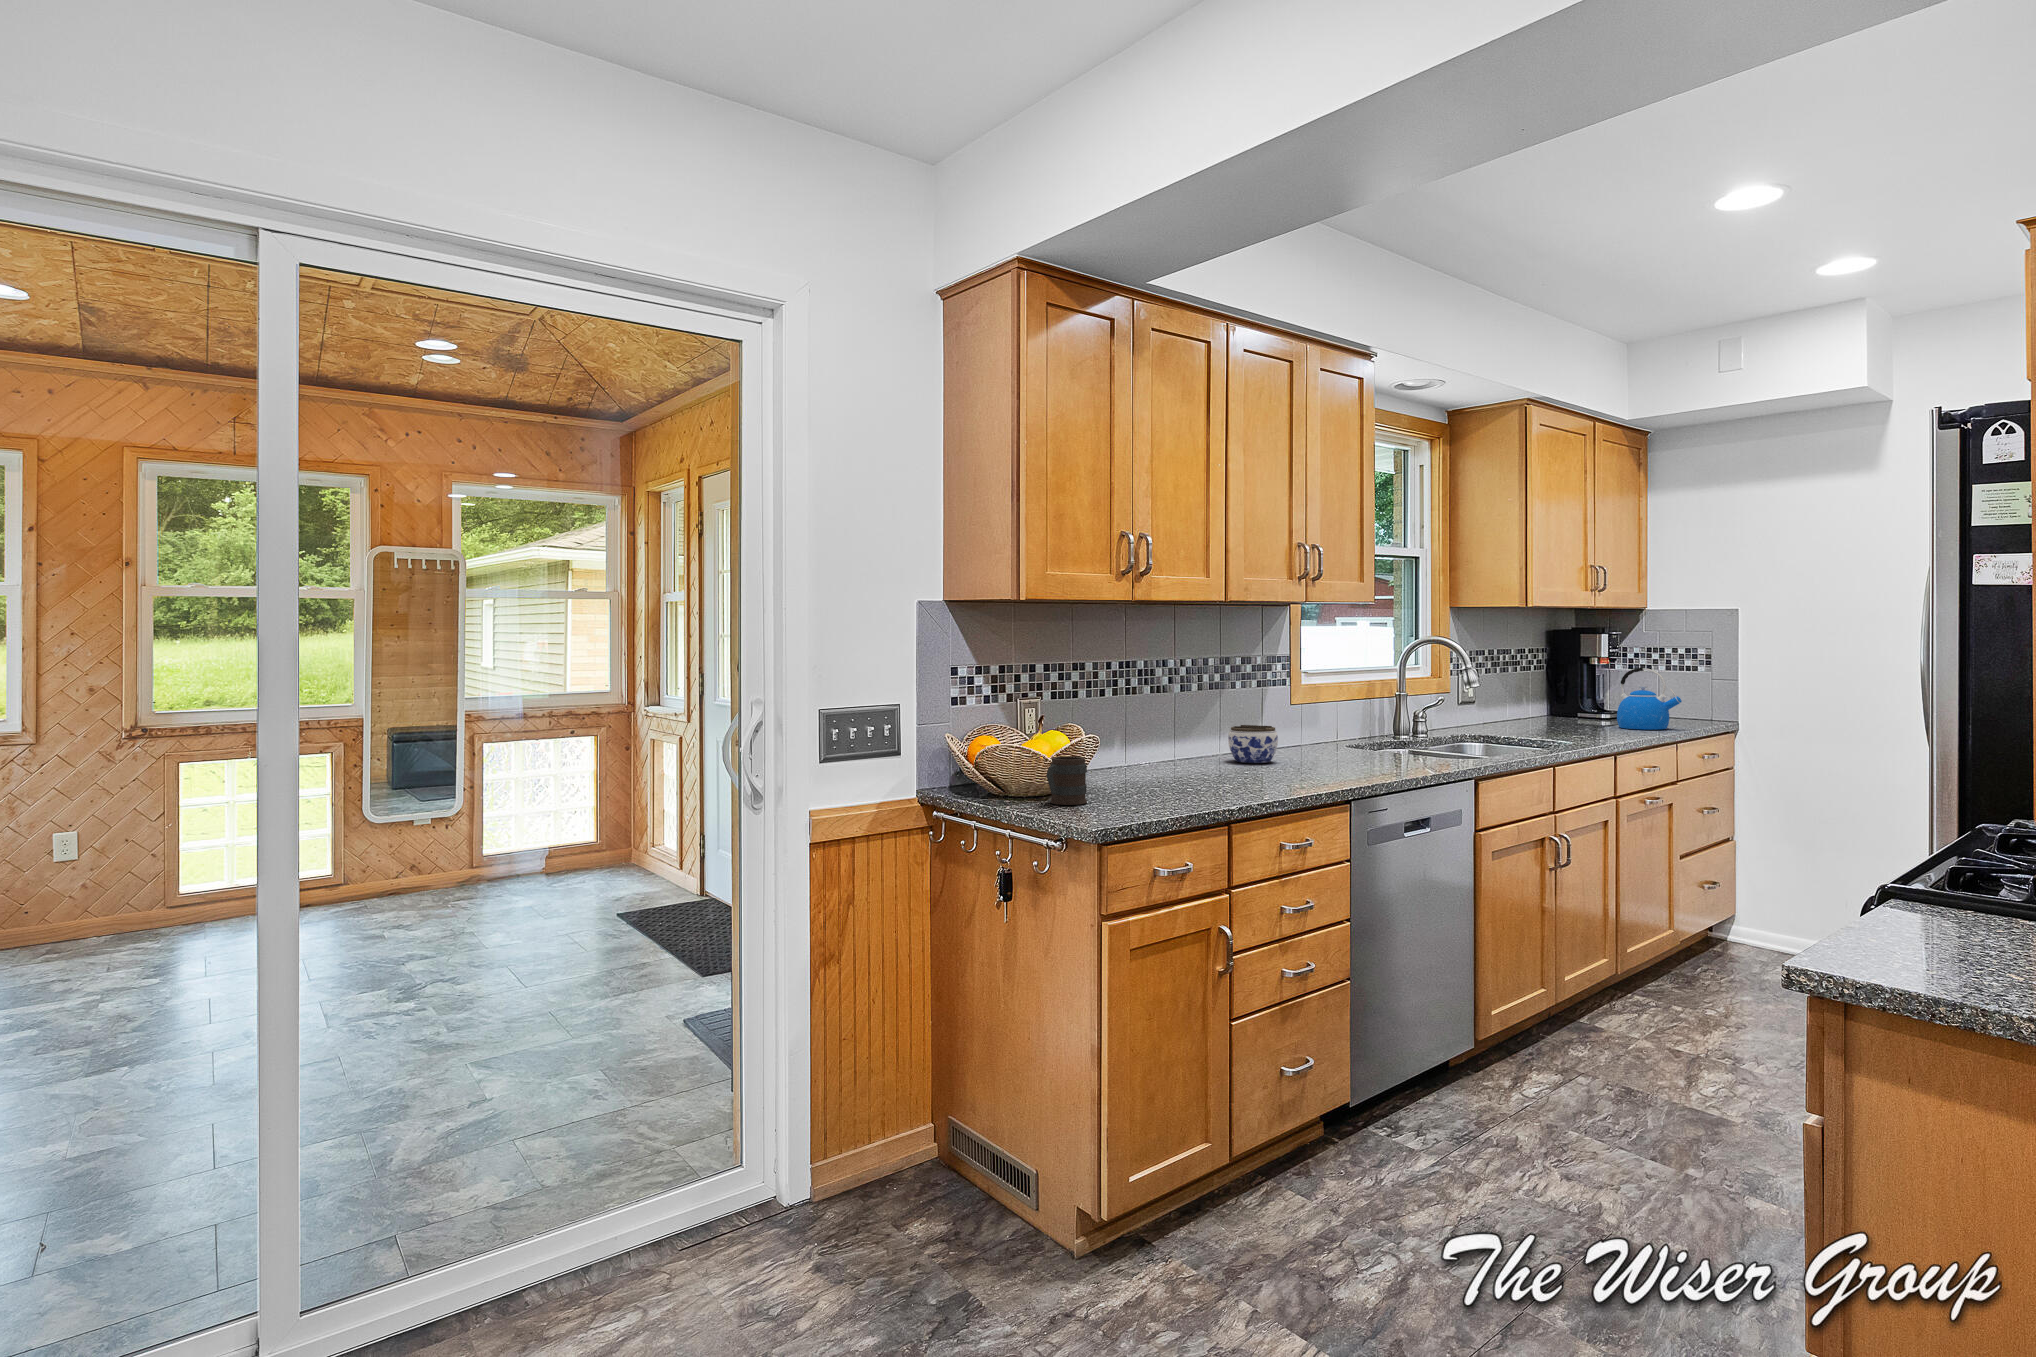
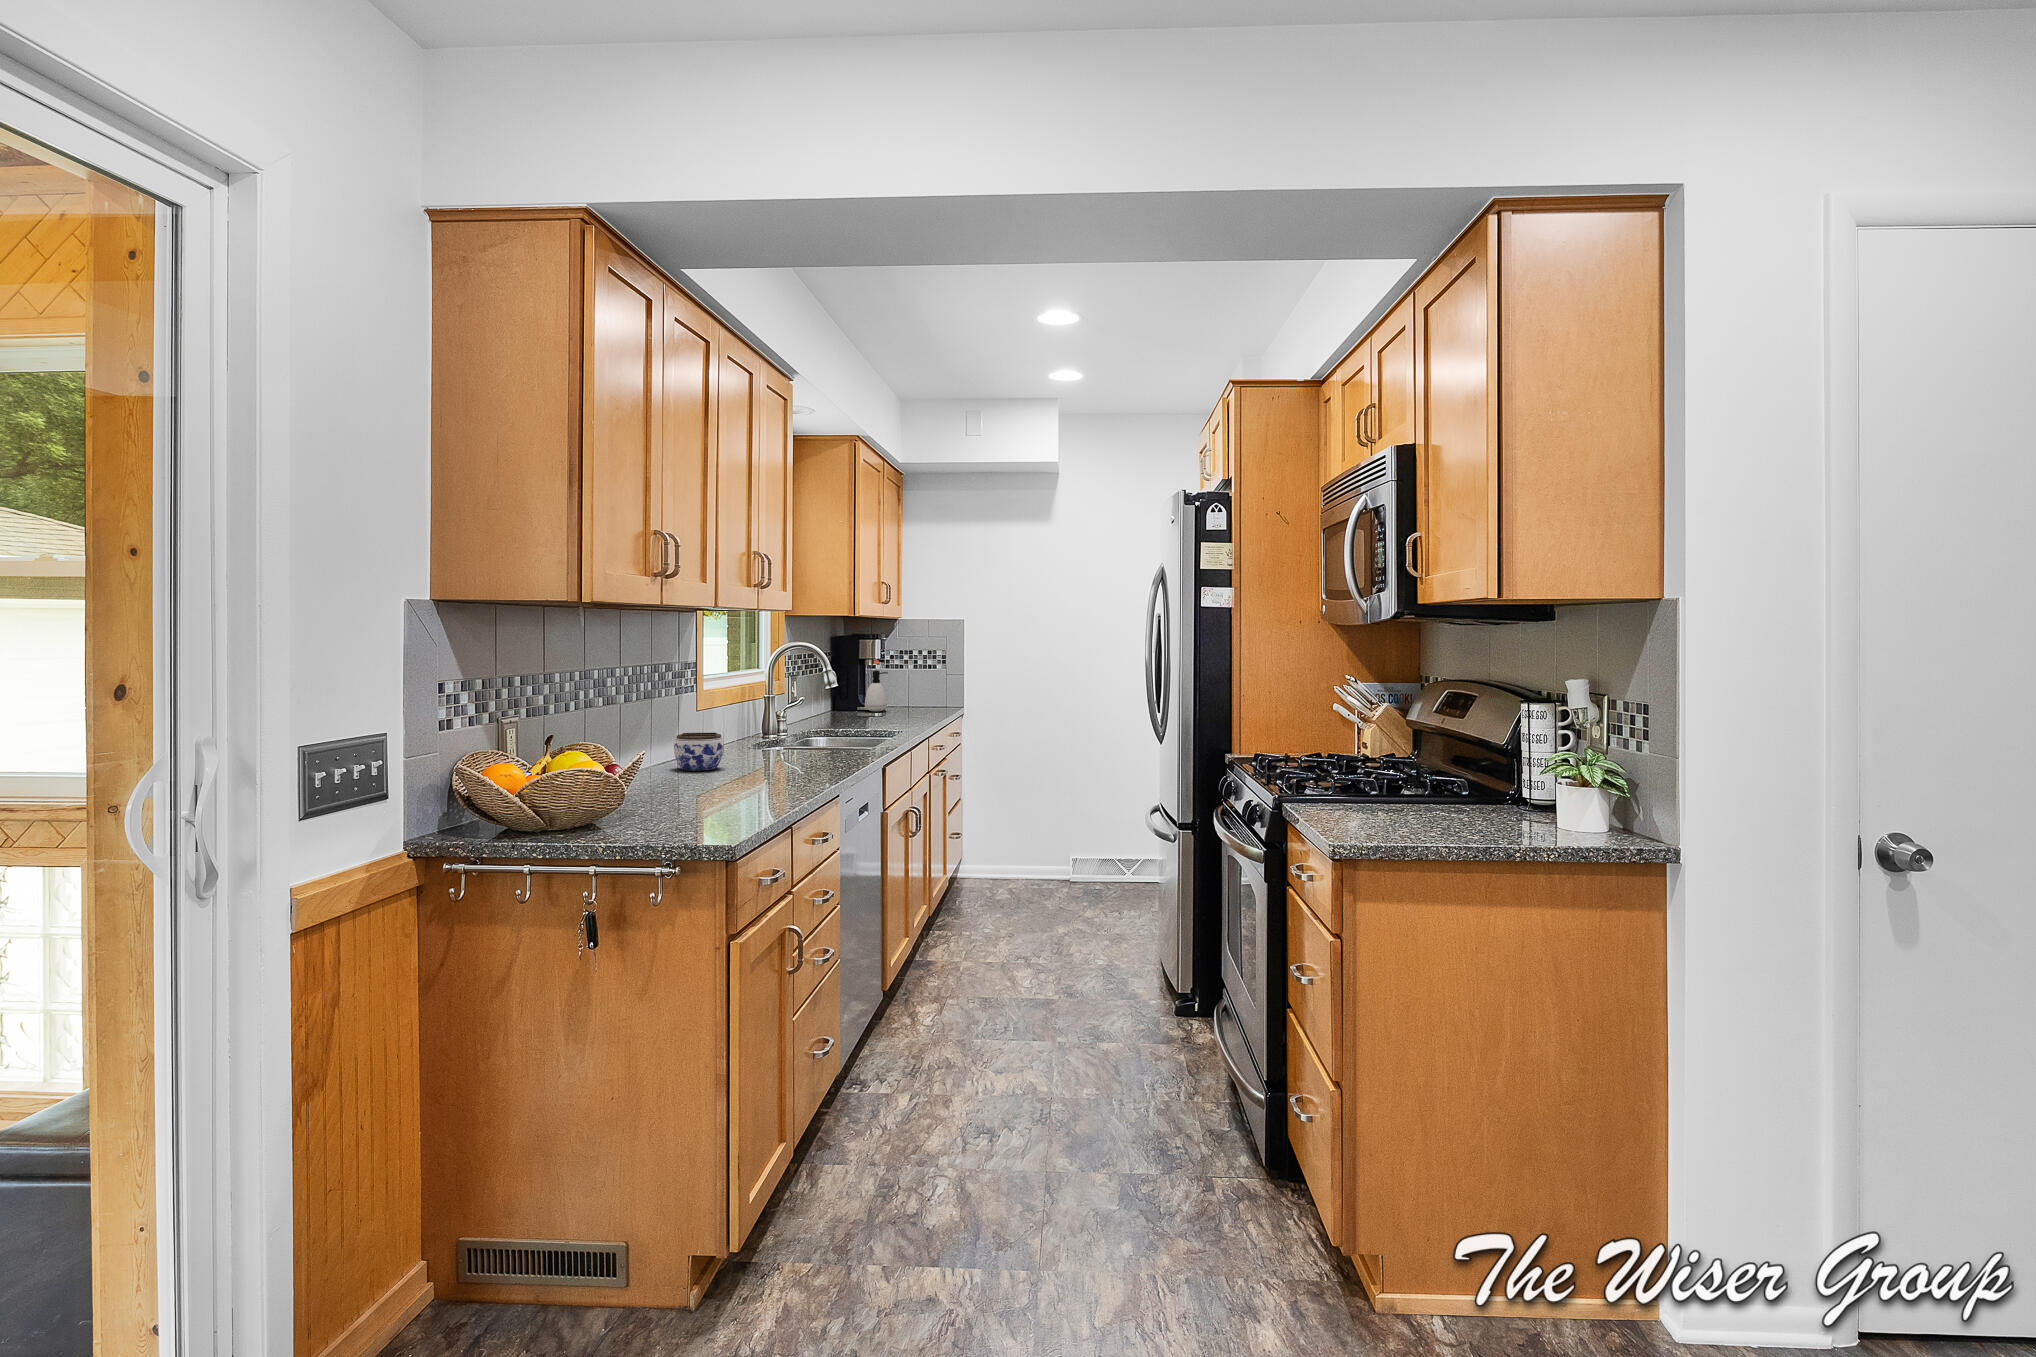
kettle: present [1617,668,1682,730] -> none [899,667,944,717]
soap dispenser: none [1583,672,1615,721] -> present [865,670,888,712]
mug: present [1046,756,1087,805] -> none [606,780,651,834]

